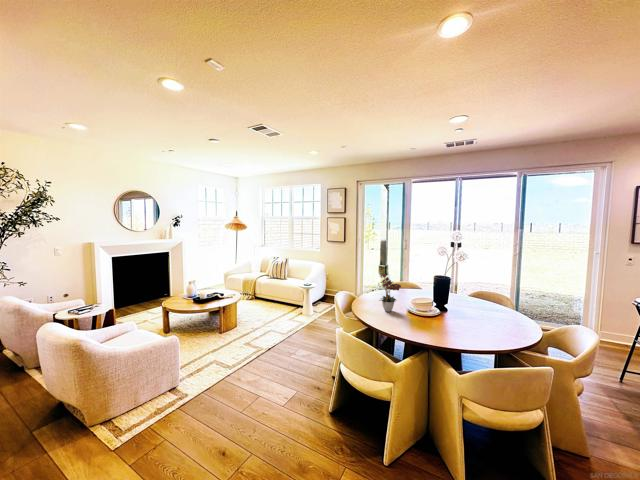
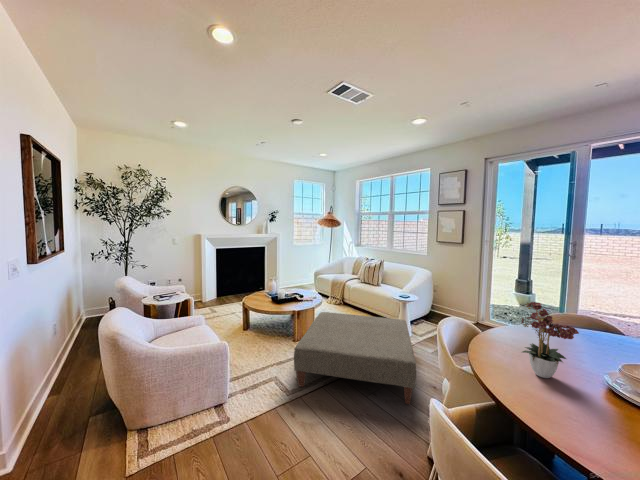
ottoman: none [232,301,323,362] -> present [294,312,416,404]

